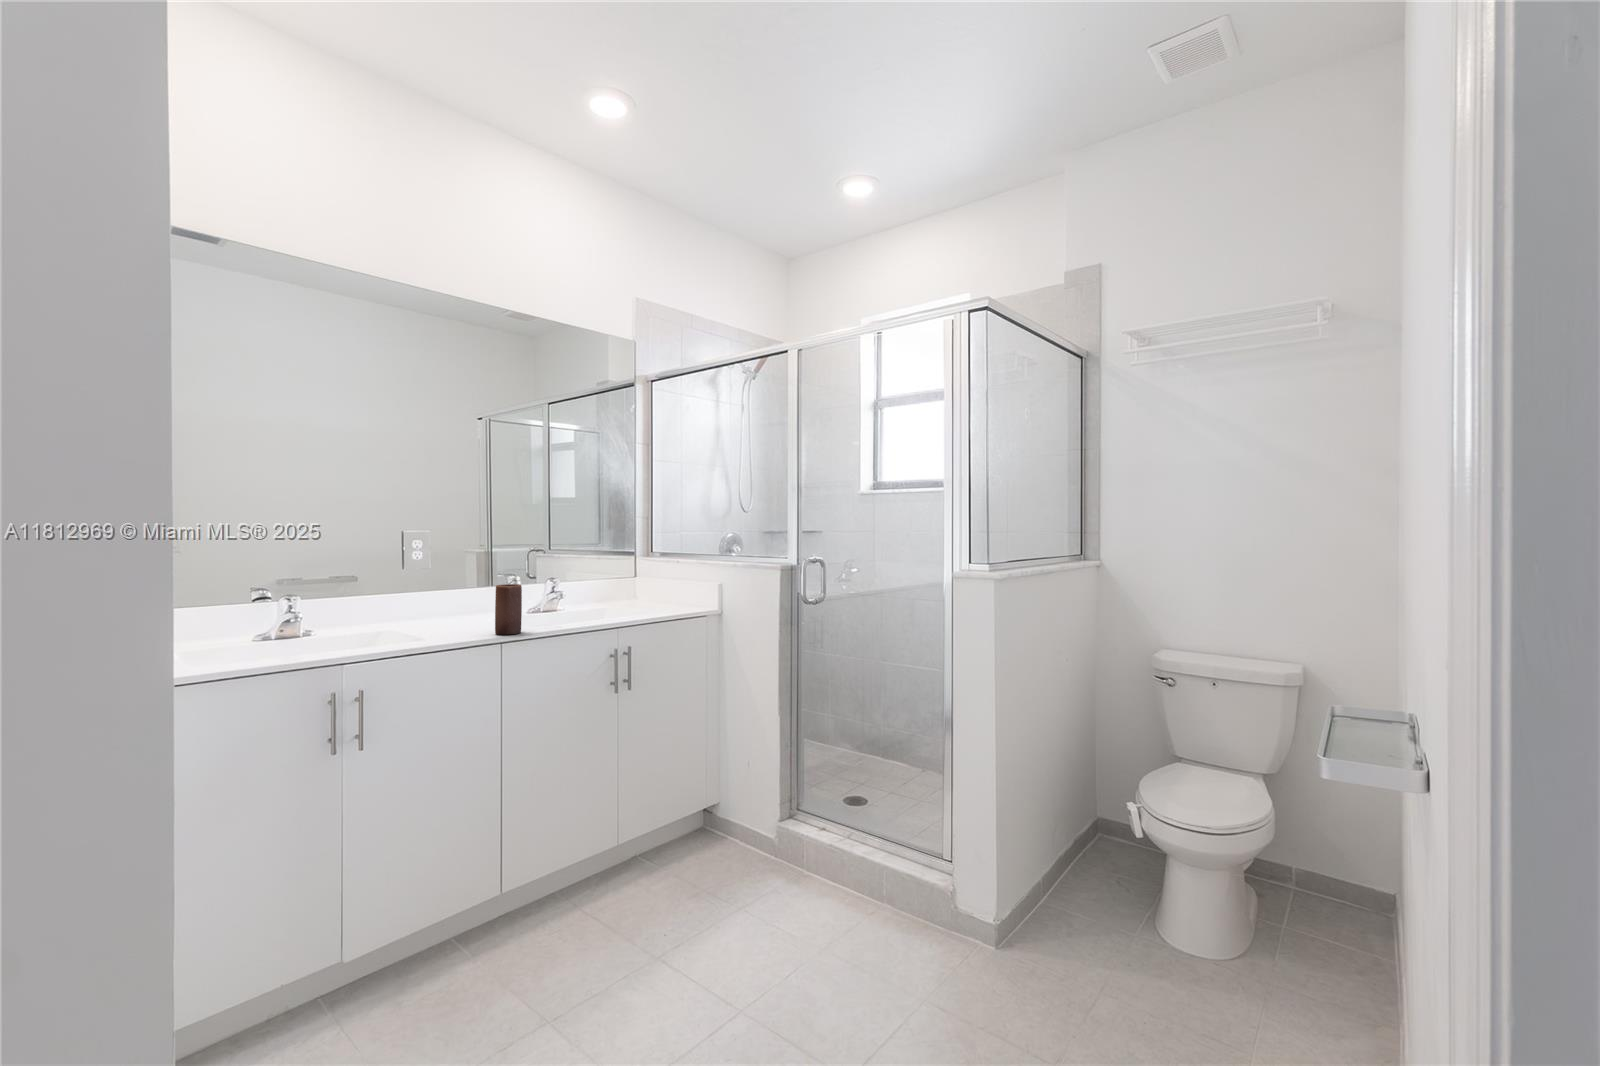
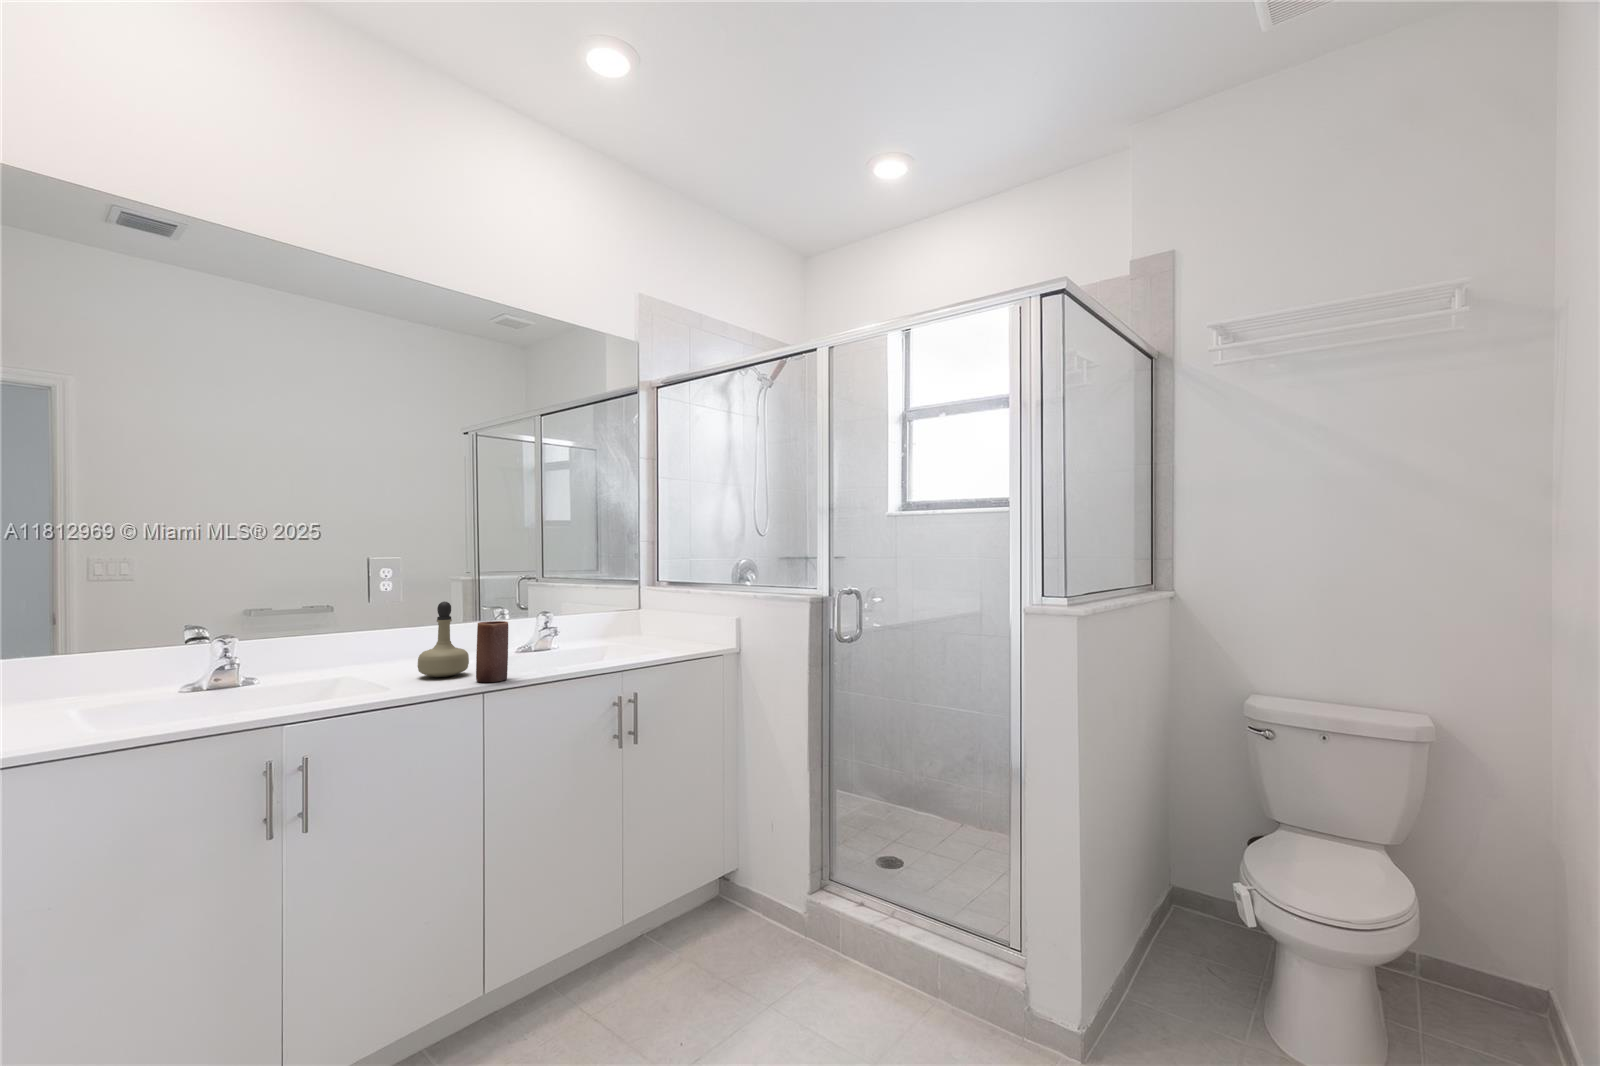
perfume bottle: none [446,568,489,631] -> present [418,601,469,677]

